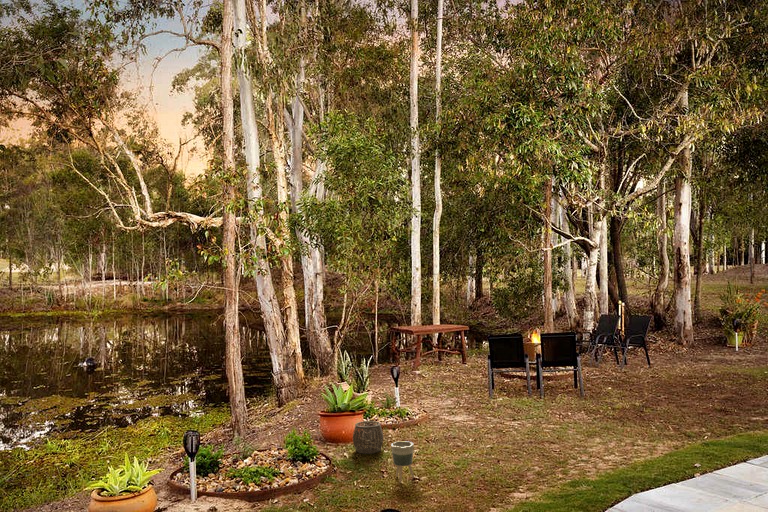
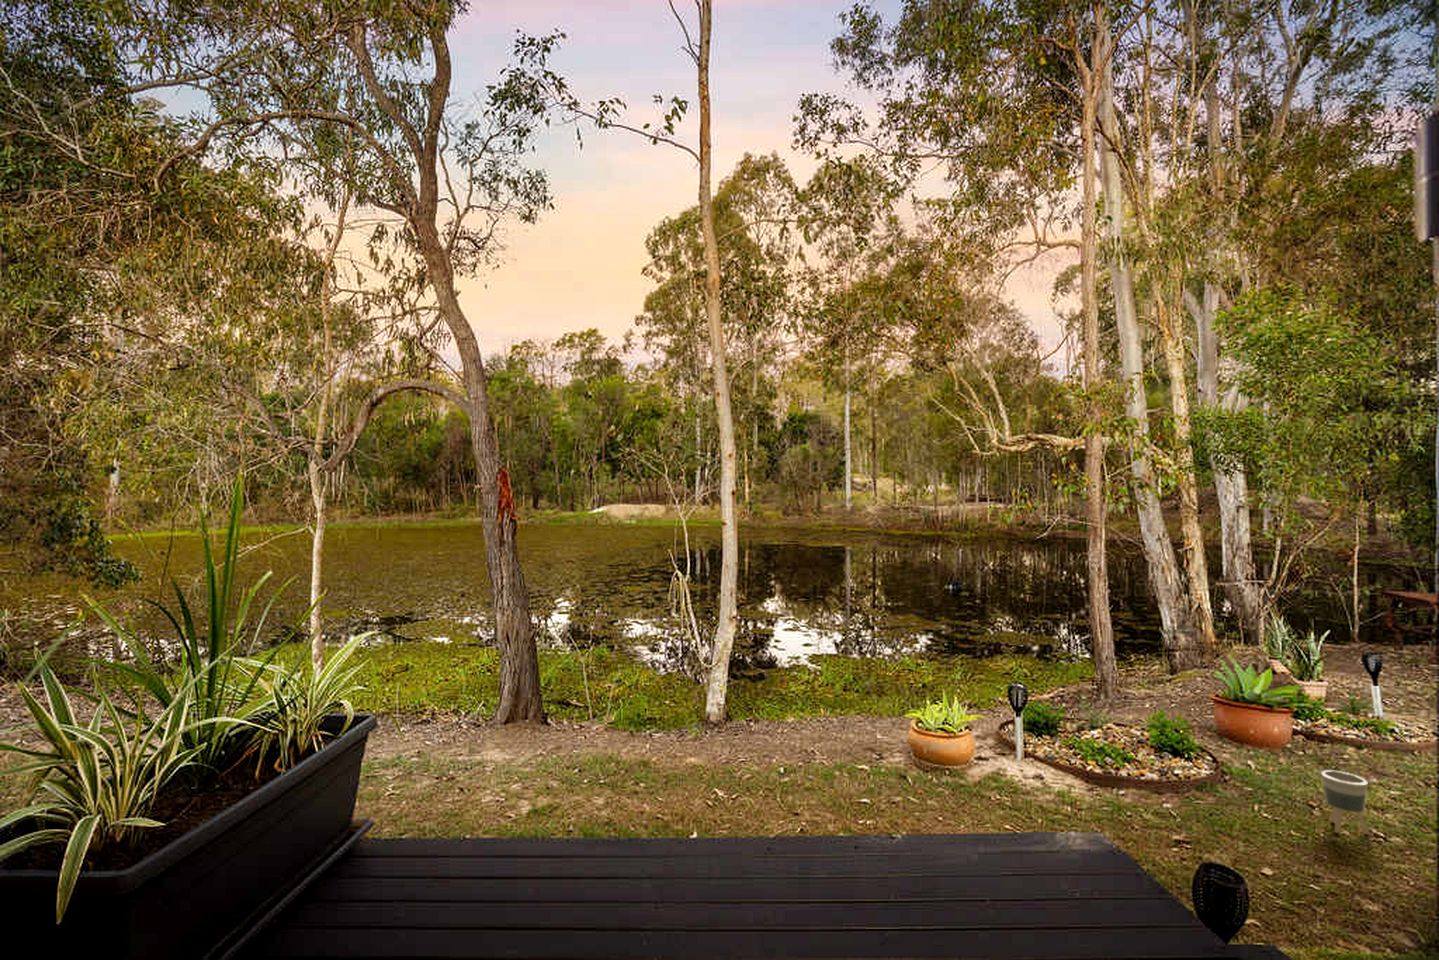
woven basket: present [353,421,383,454] -> none [1262,725,1322,777]

